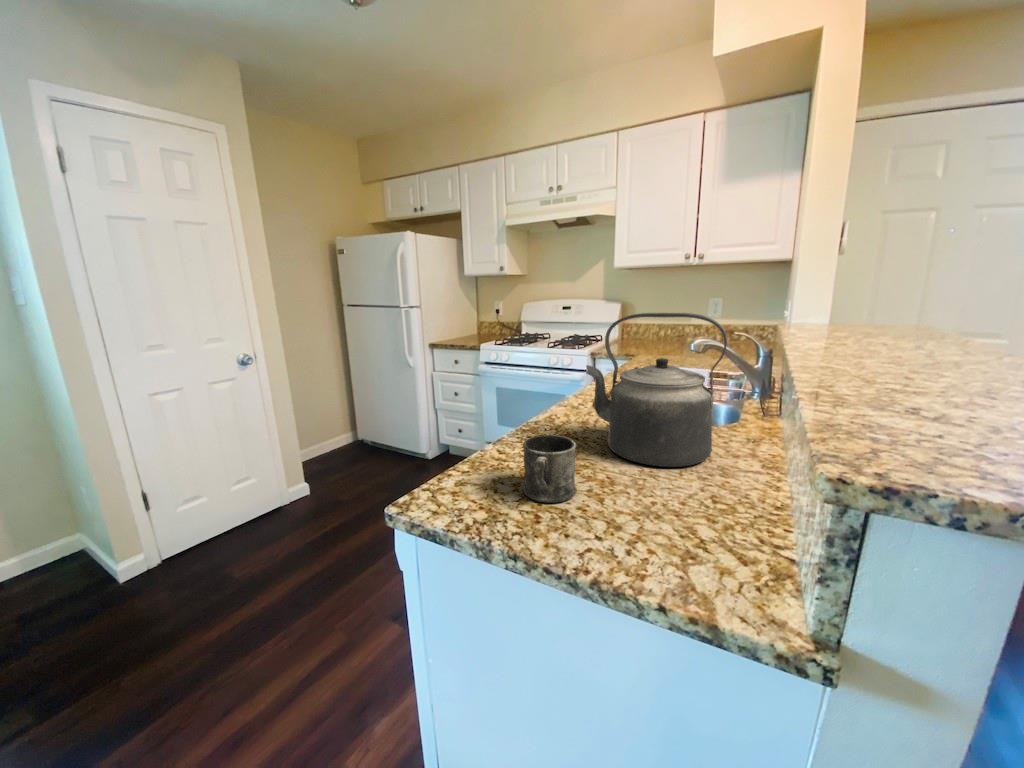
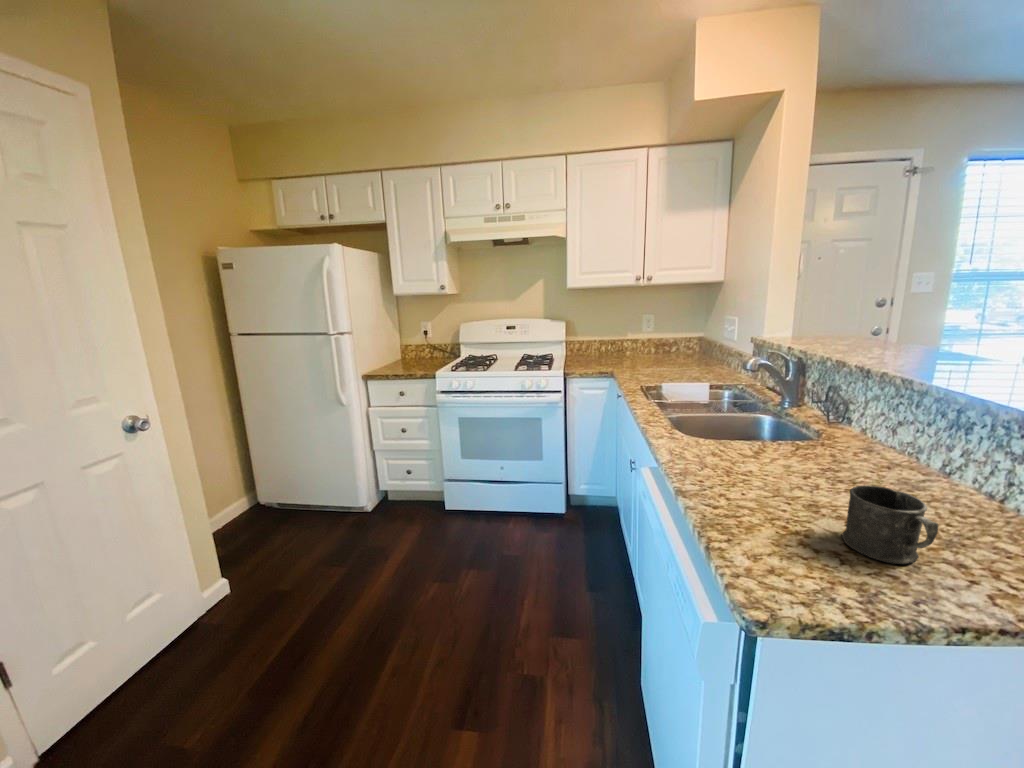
kettle: present [586,313,727,467] -> none [775,345,919,494]

